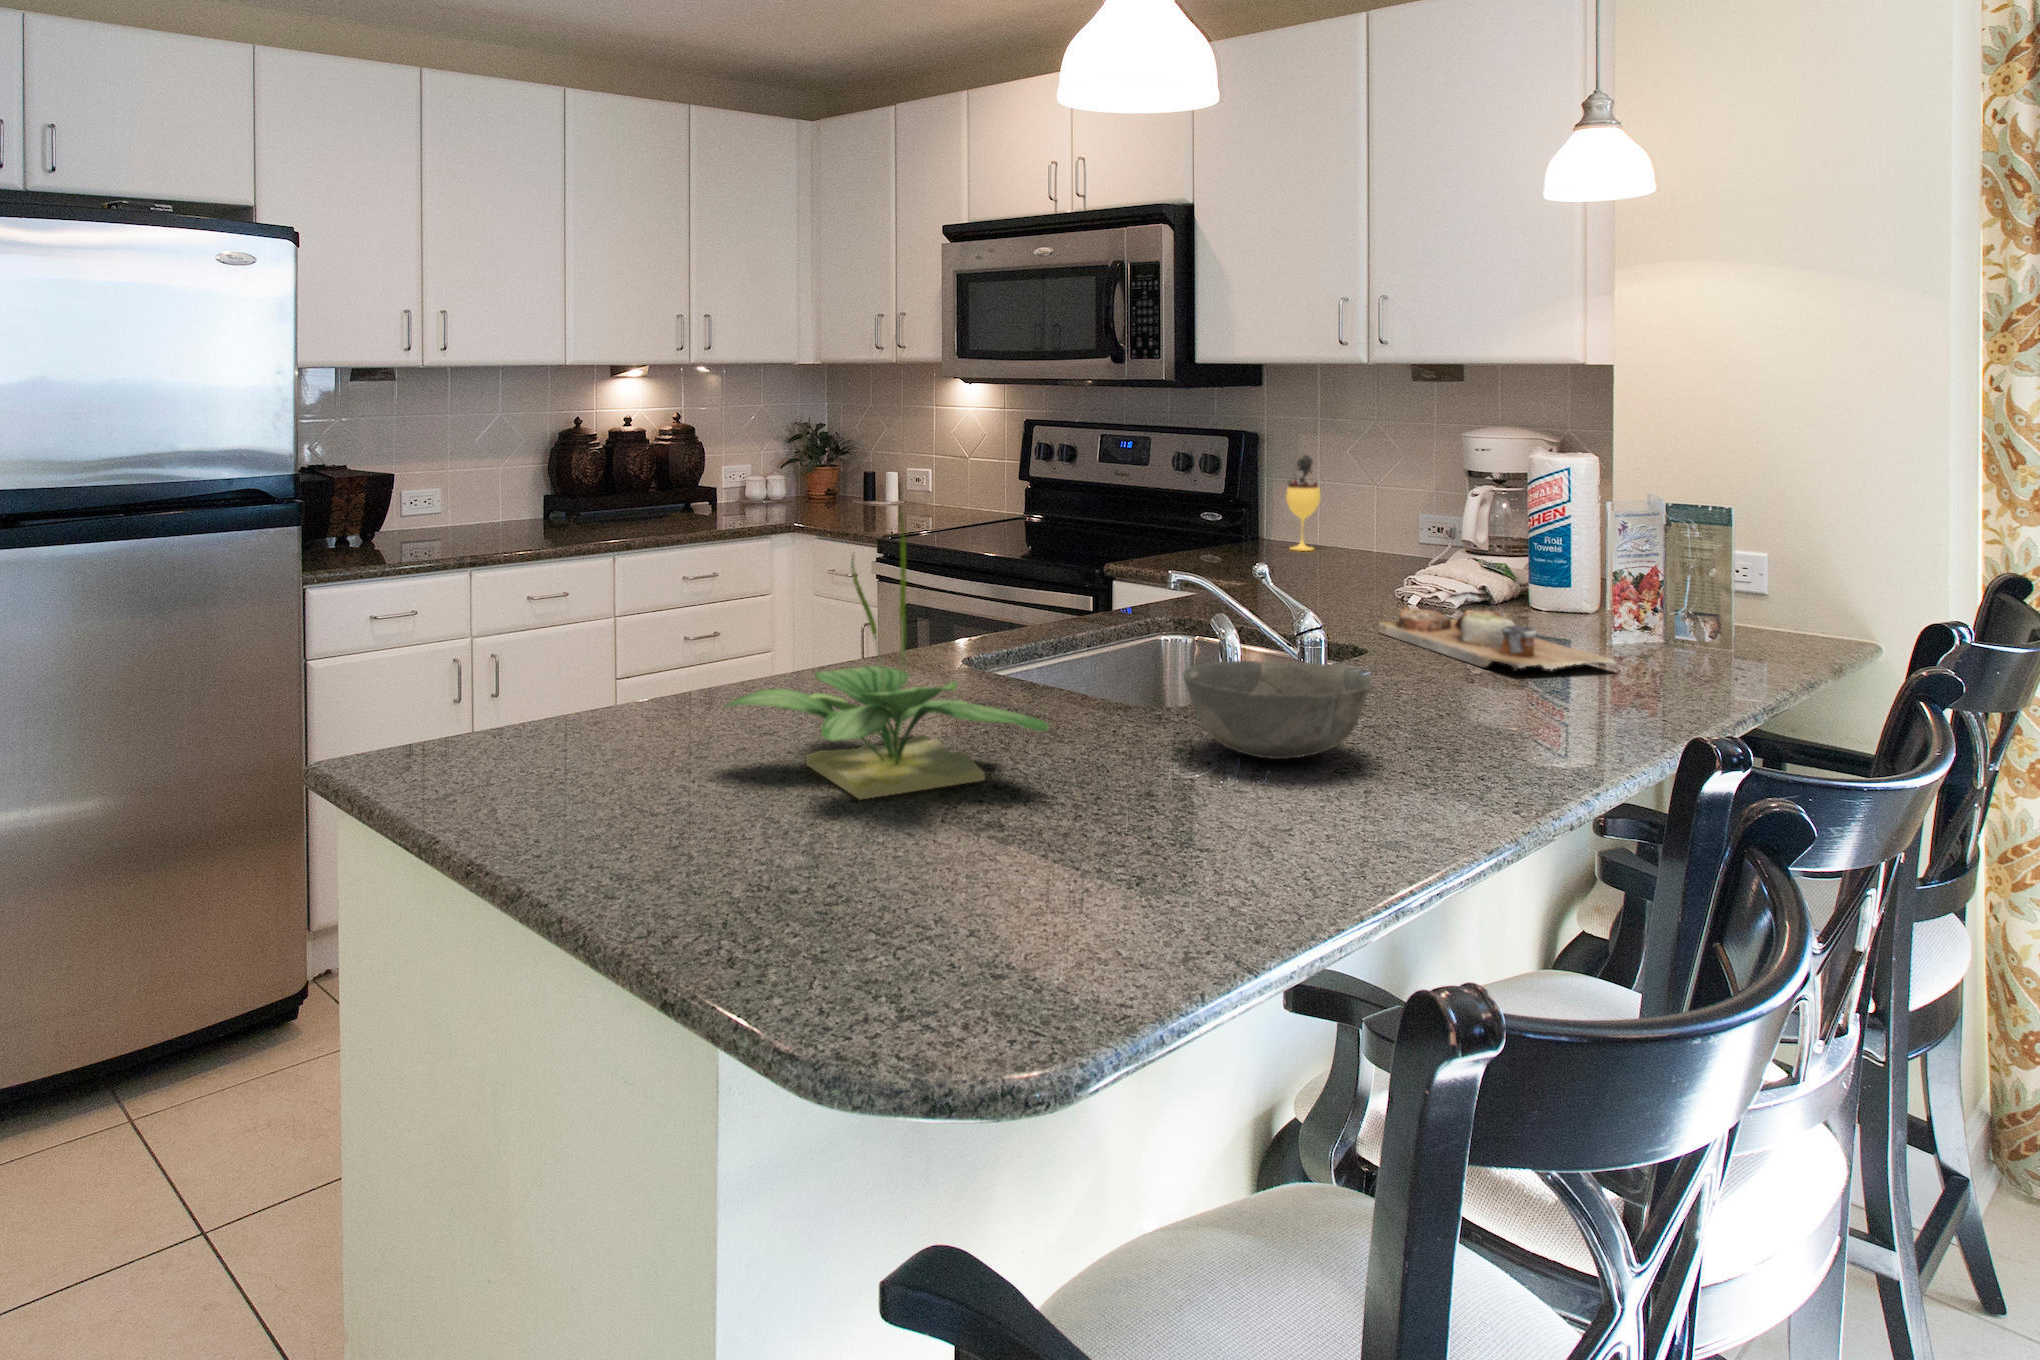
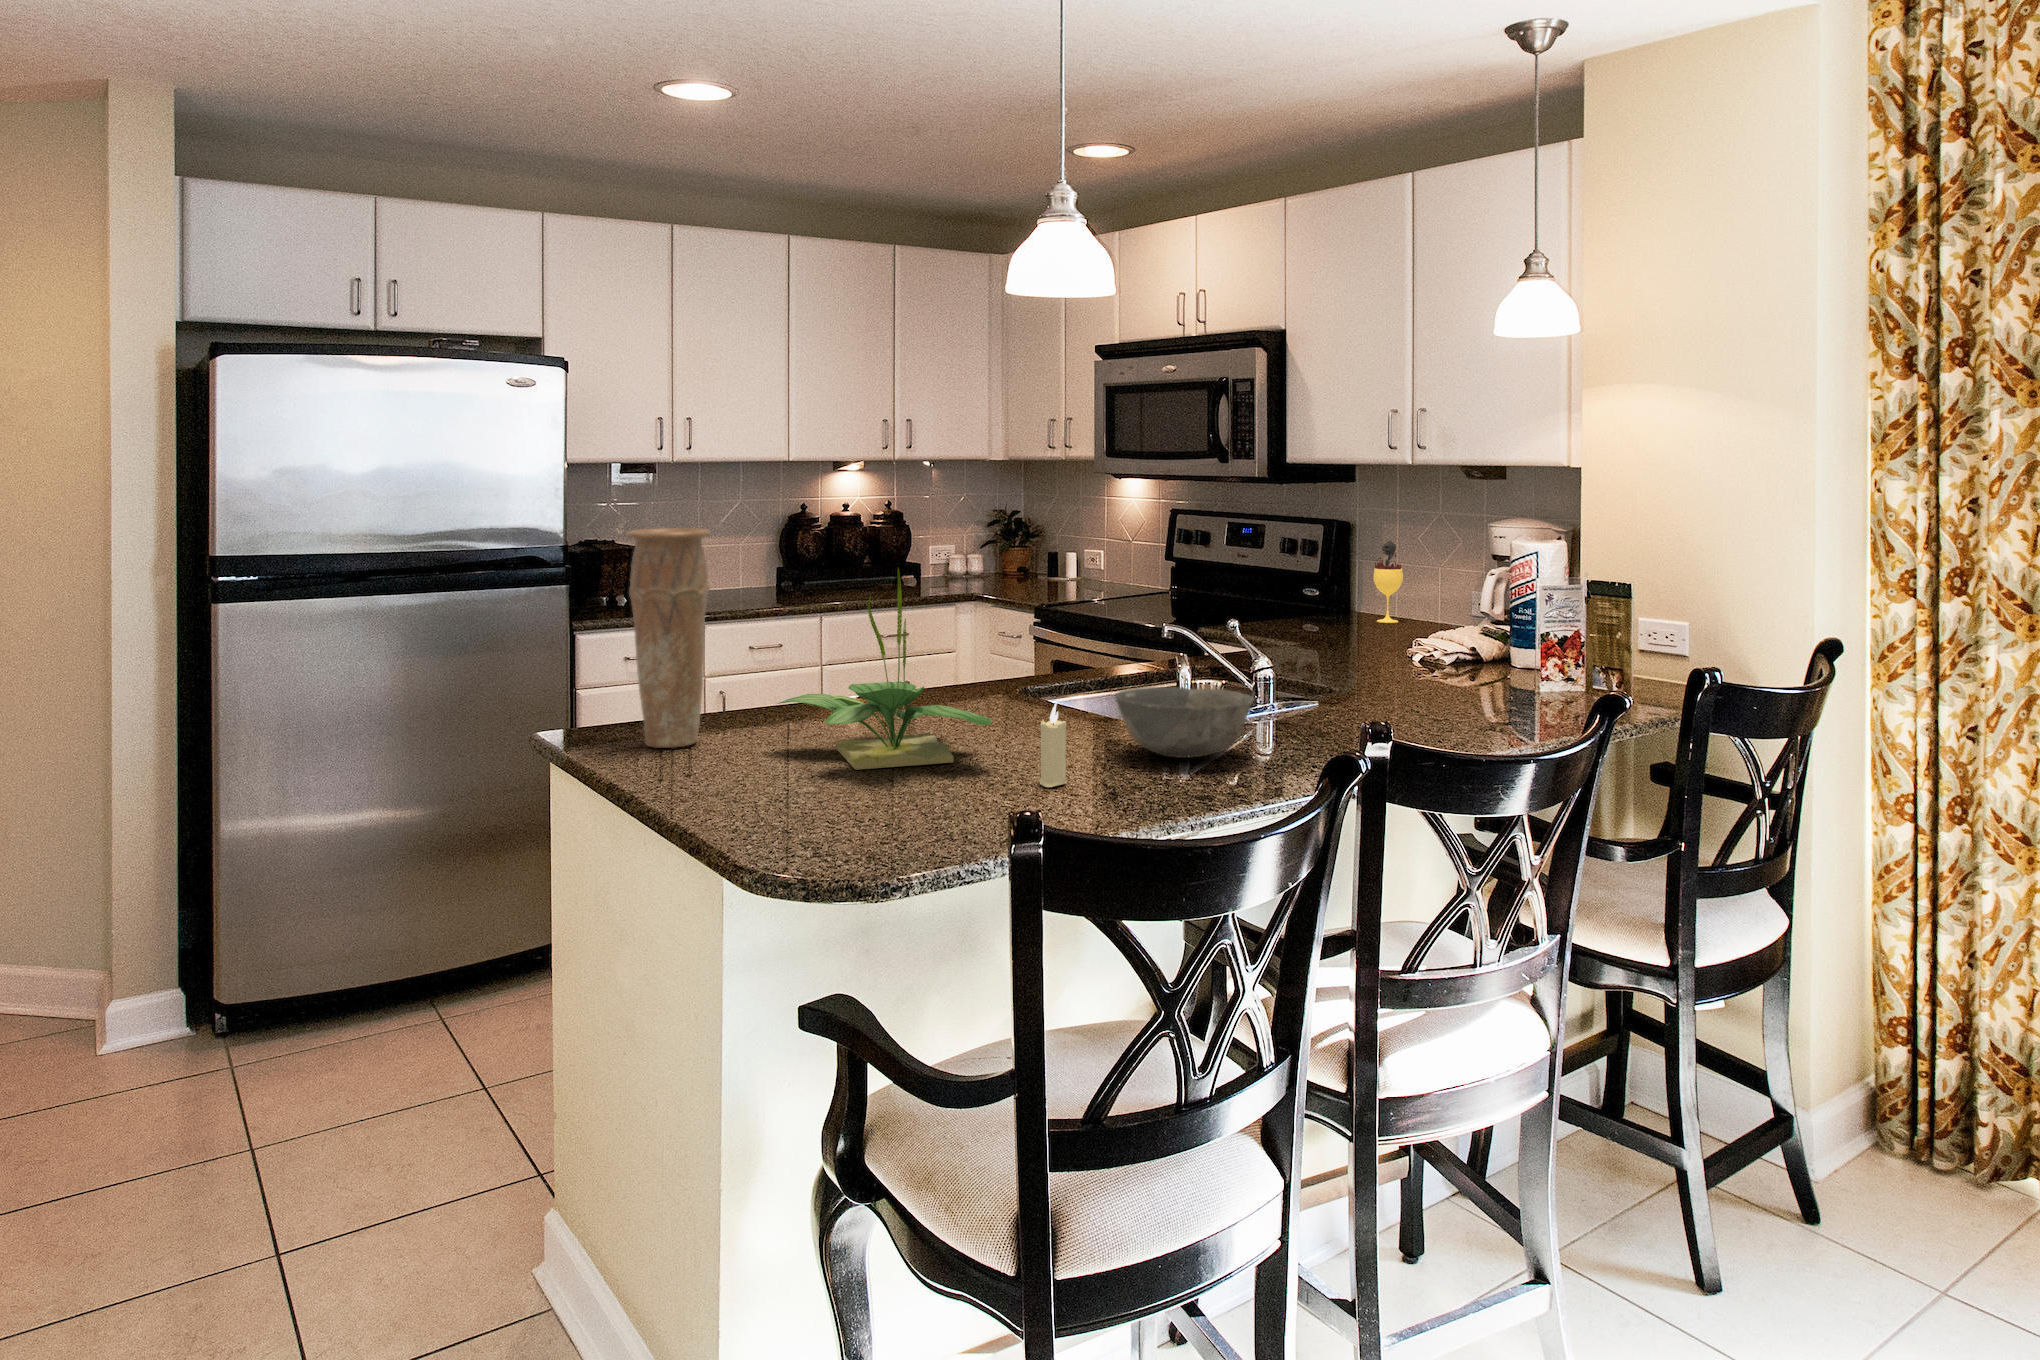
vase: none [495,461,617,774] -> present [626,528,710,748]
cutting board: present [1378,607,1618,670] -> none [1371,663,1534,714]
candle: none [1126,700,1169,818] -> present [1038,703,1066,787]

